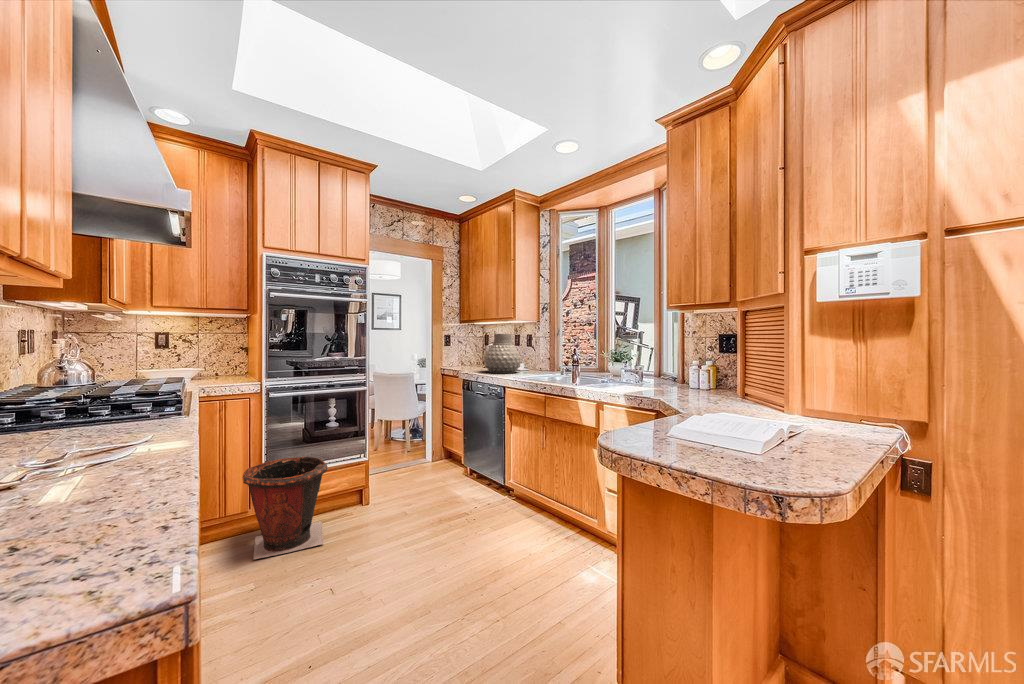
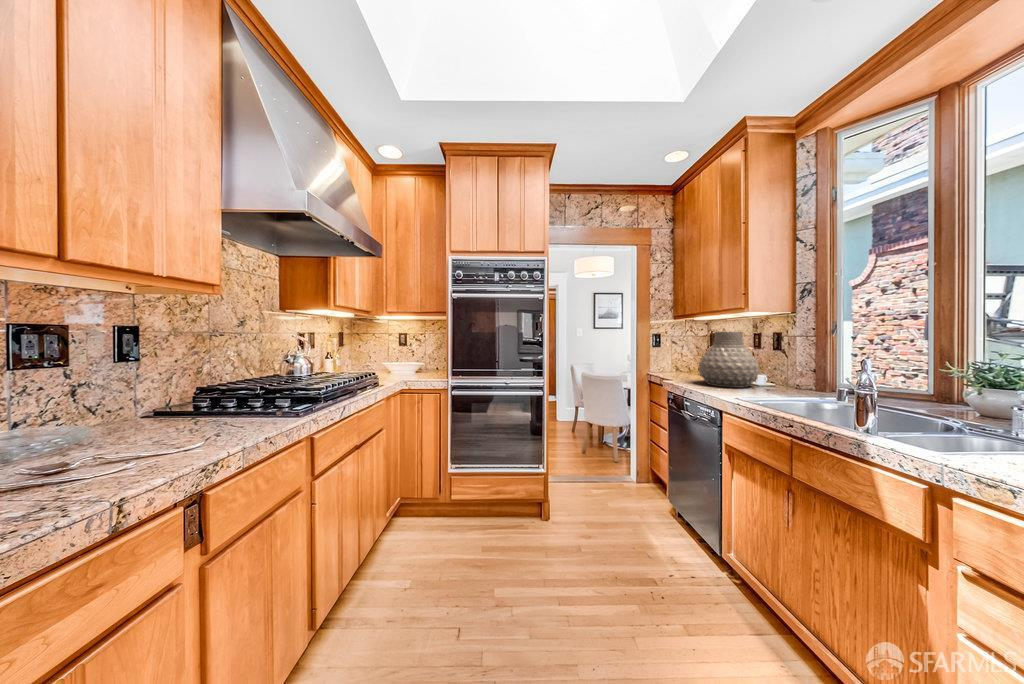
trash can: present [242,457,327,559] -> none [420,456,496,559]

